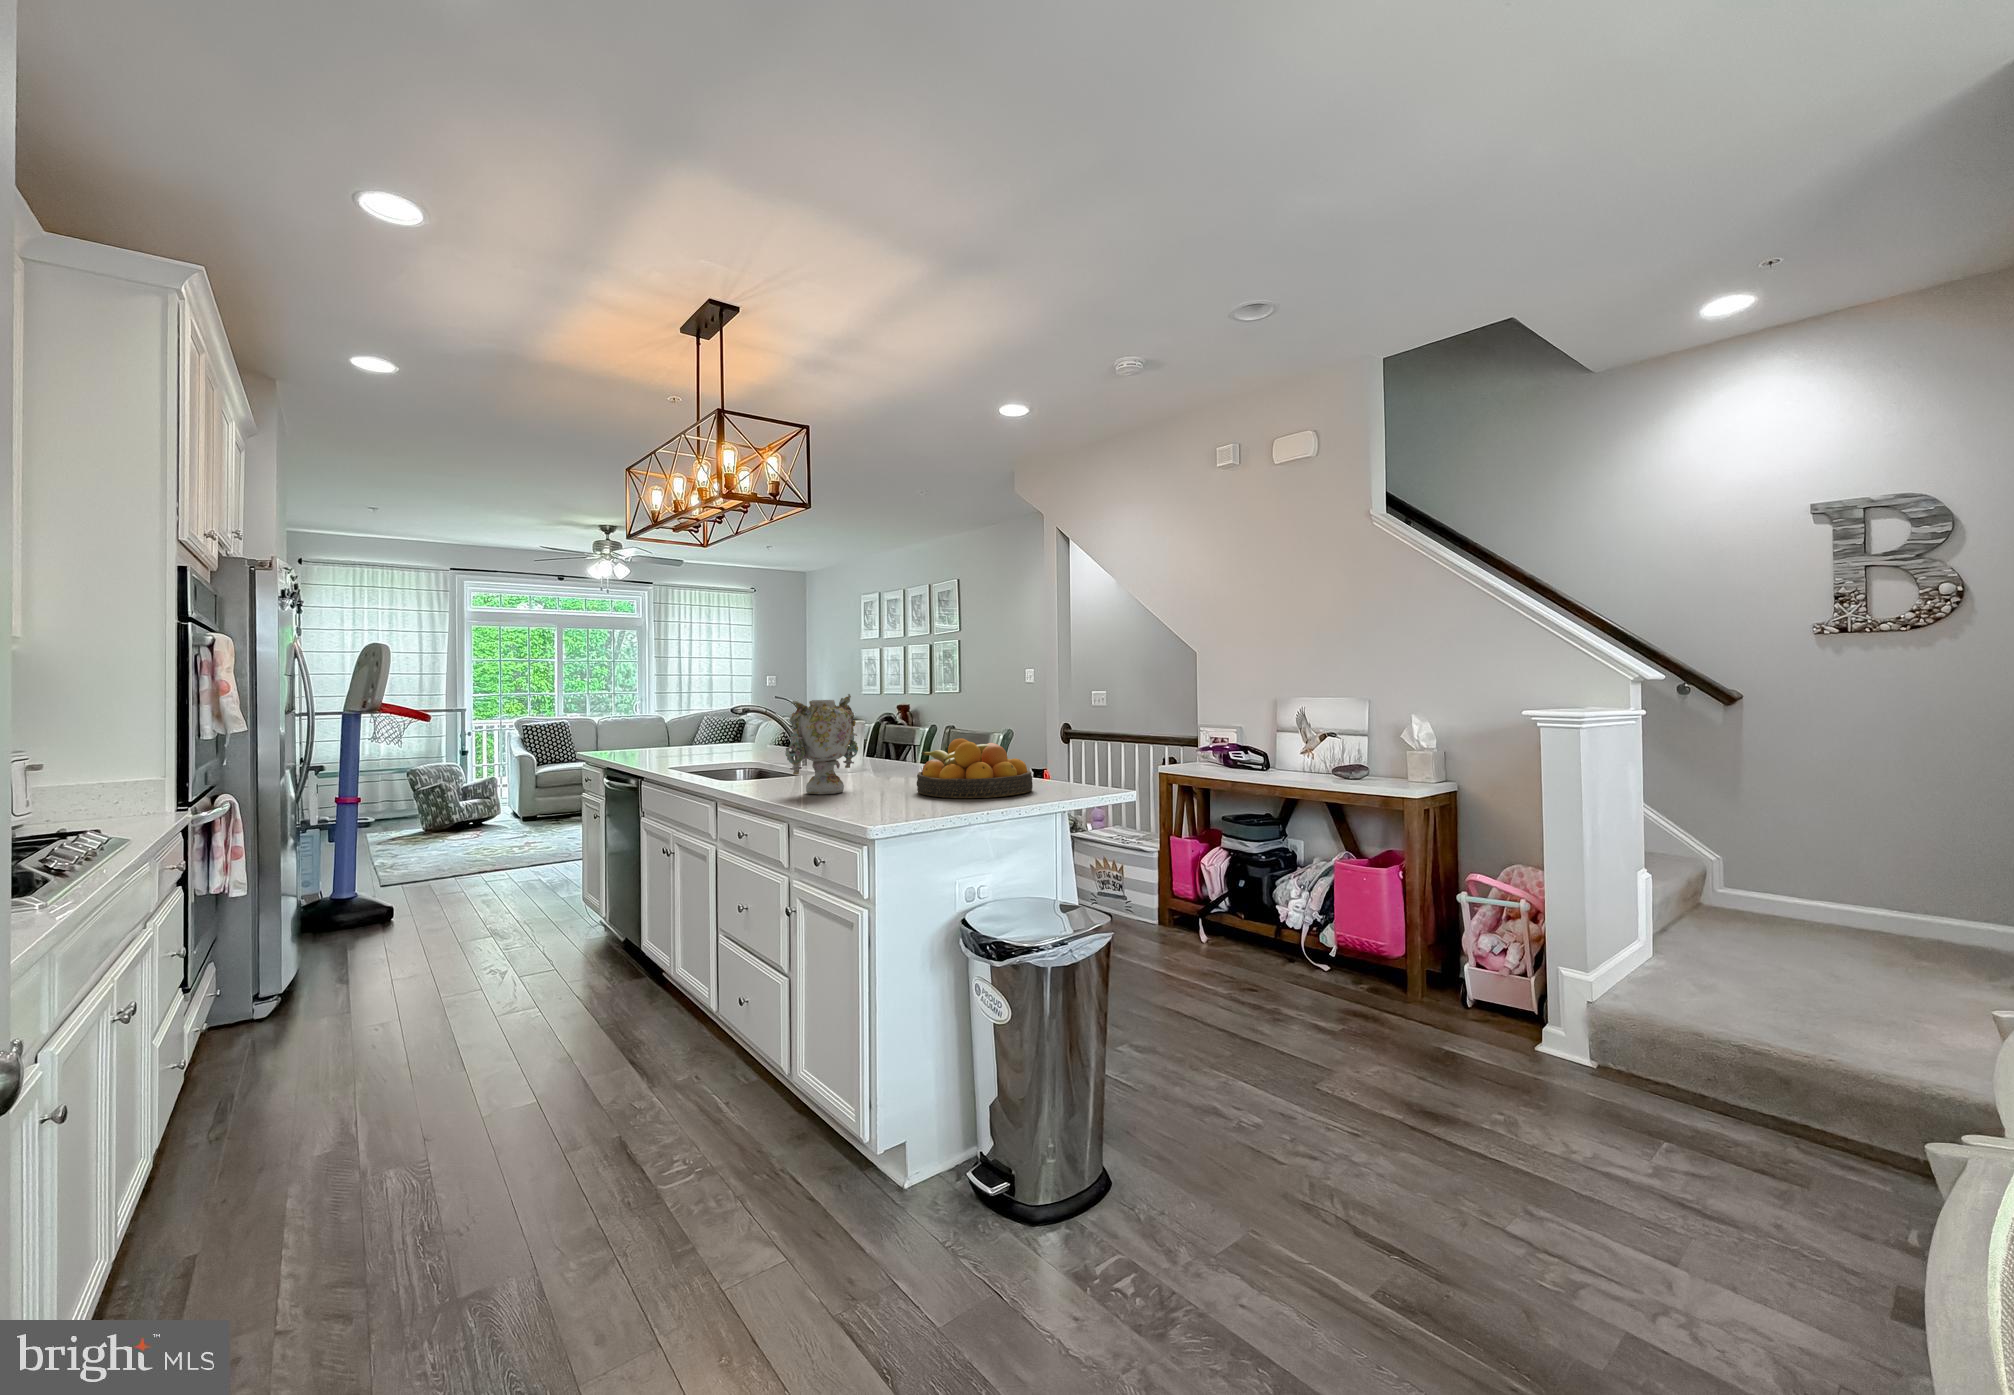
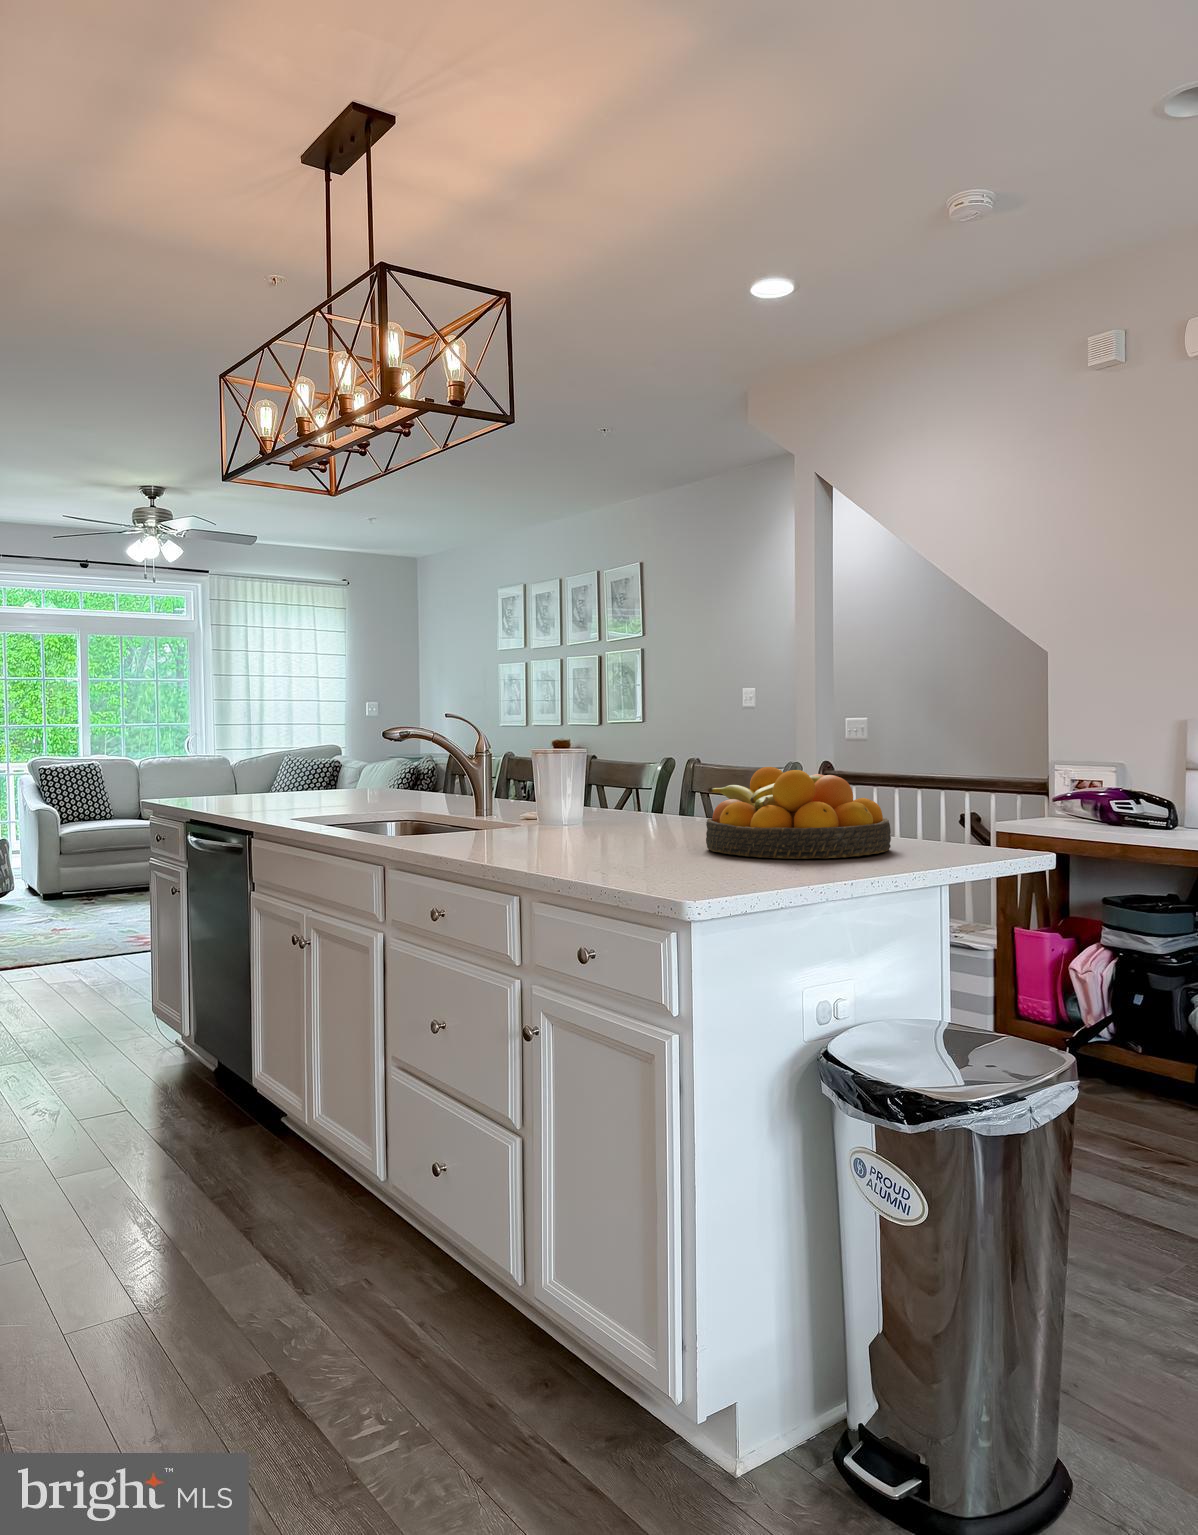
vase: present [785,694,858,794] -> none [505,697,607,852]

